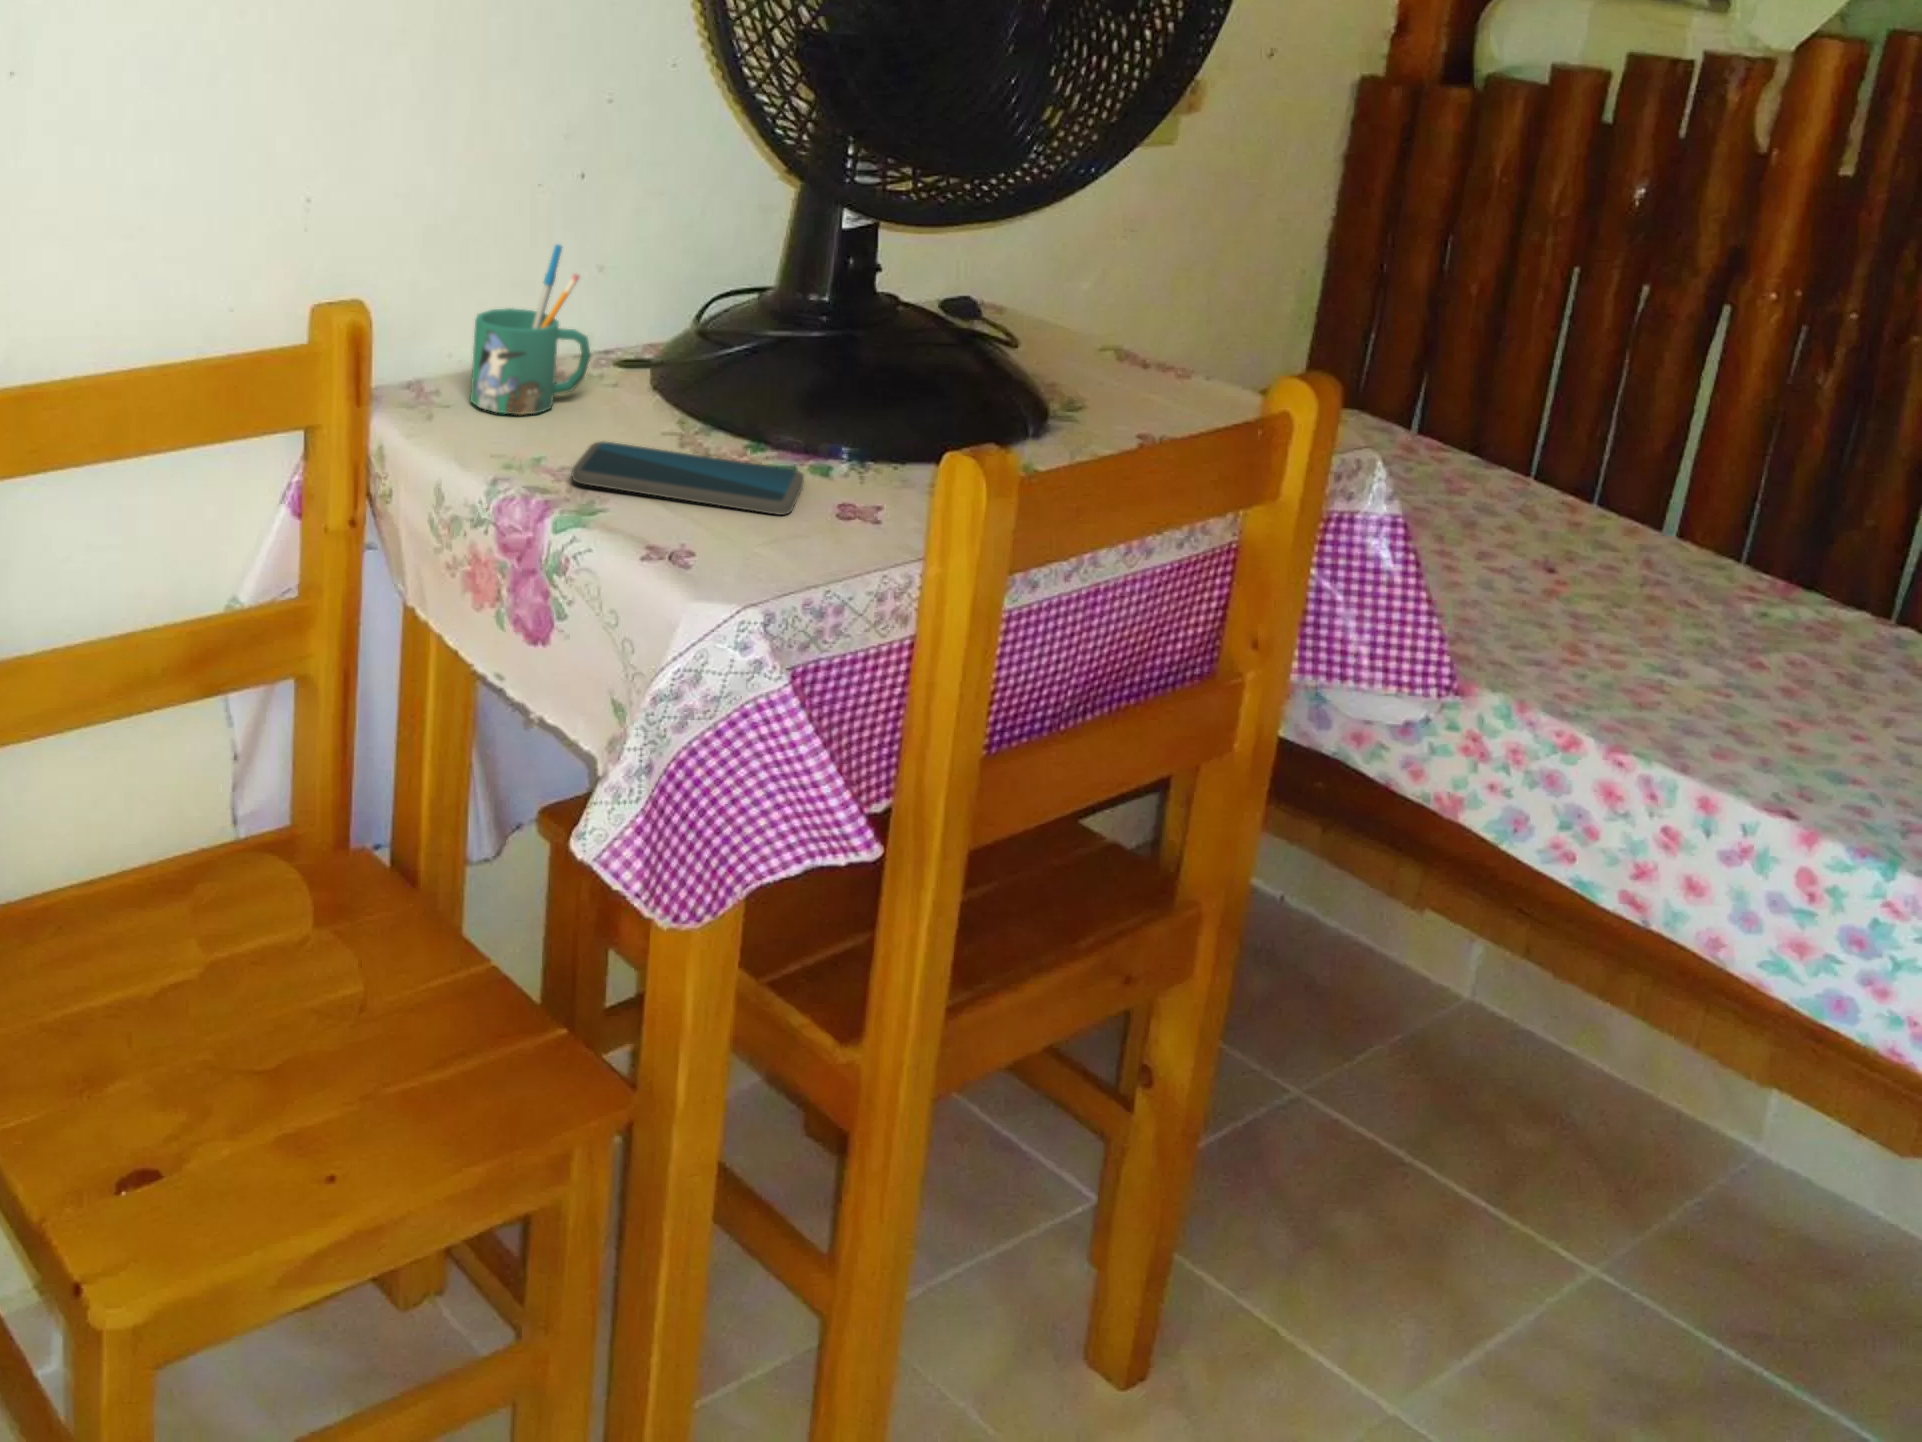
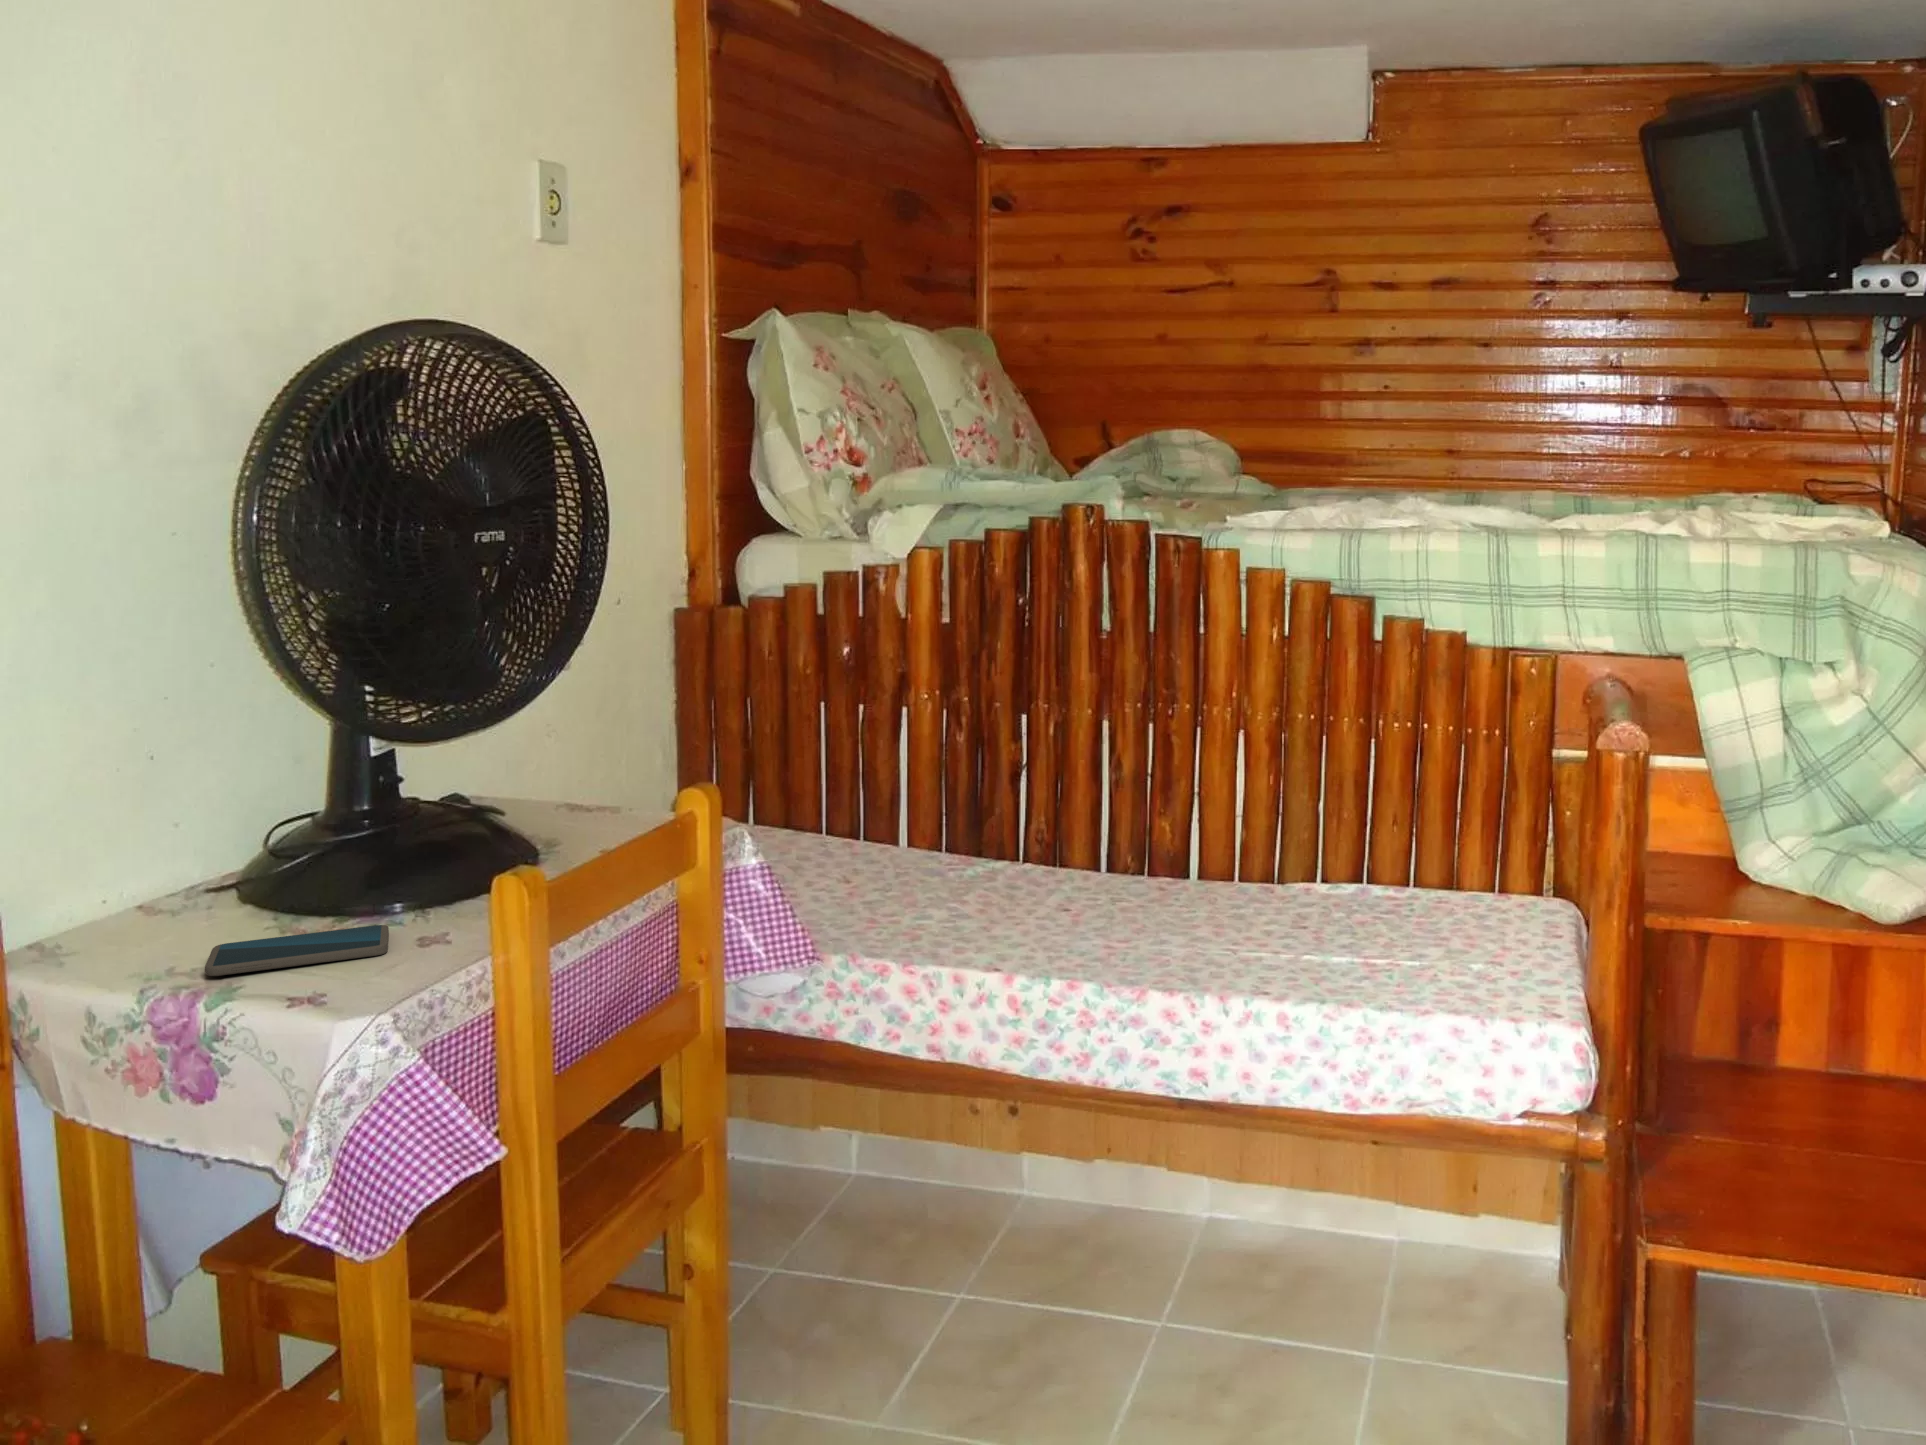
mug: present [471,245,591,415] -> none [81,811,188,950]

